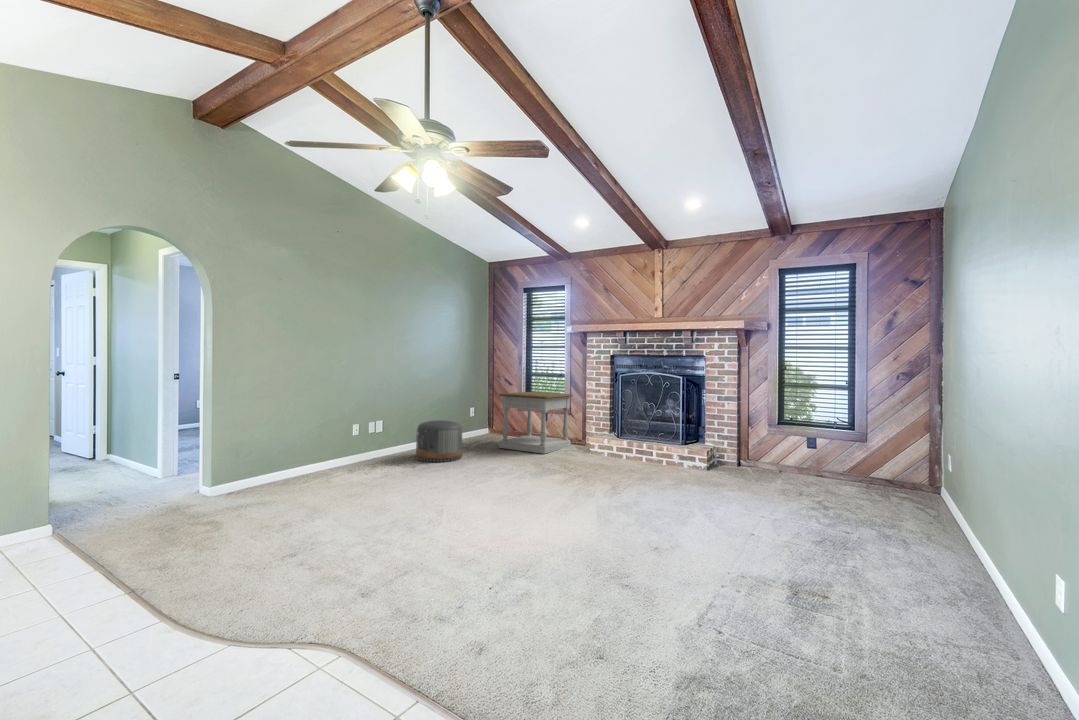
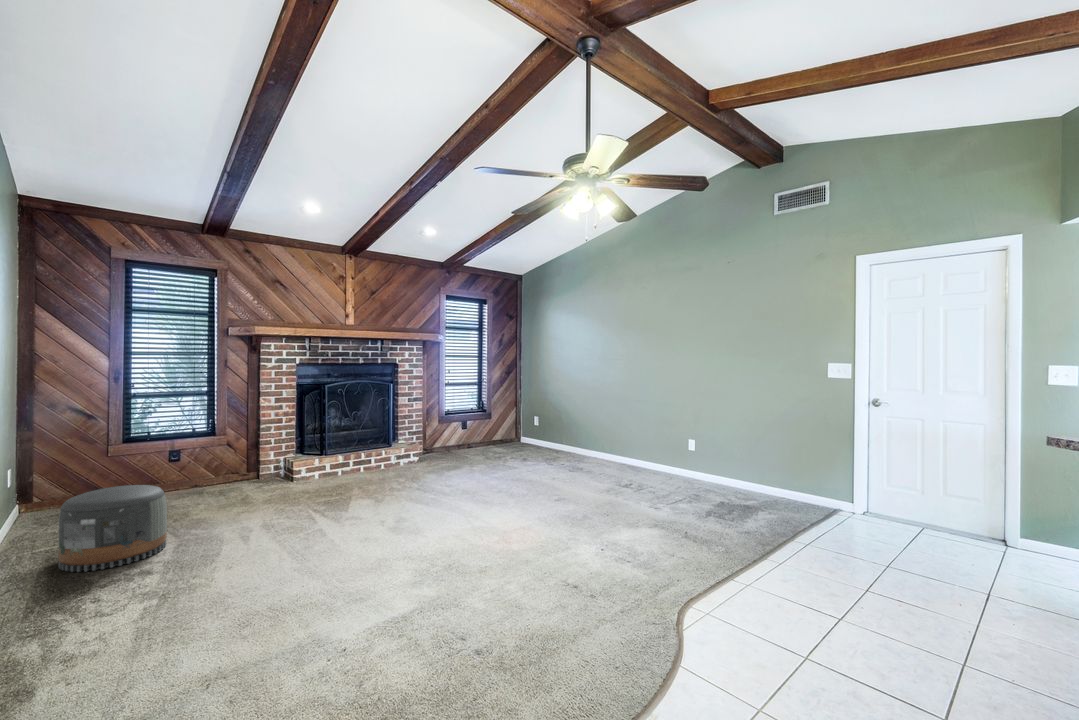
side table: present [499,392,573,454] -> none [139,416,247,513]

